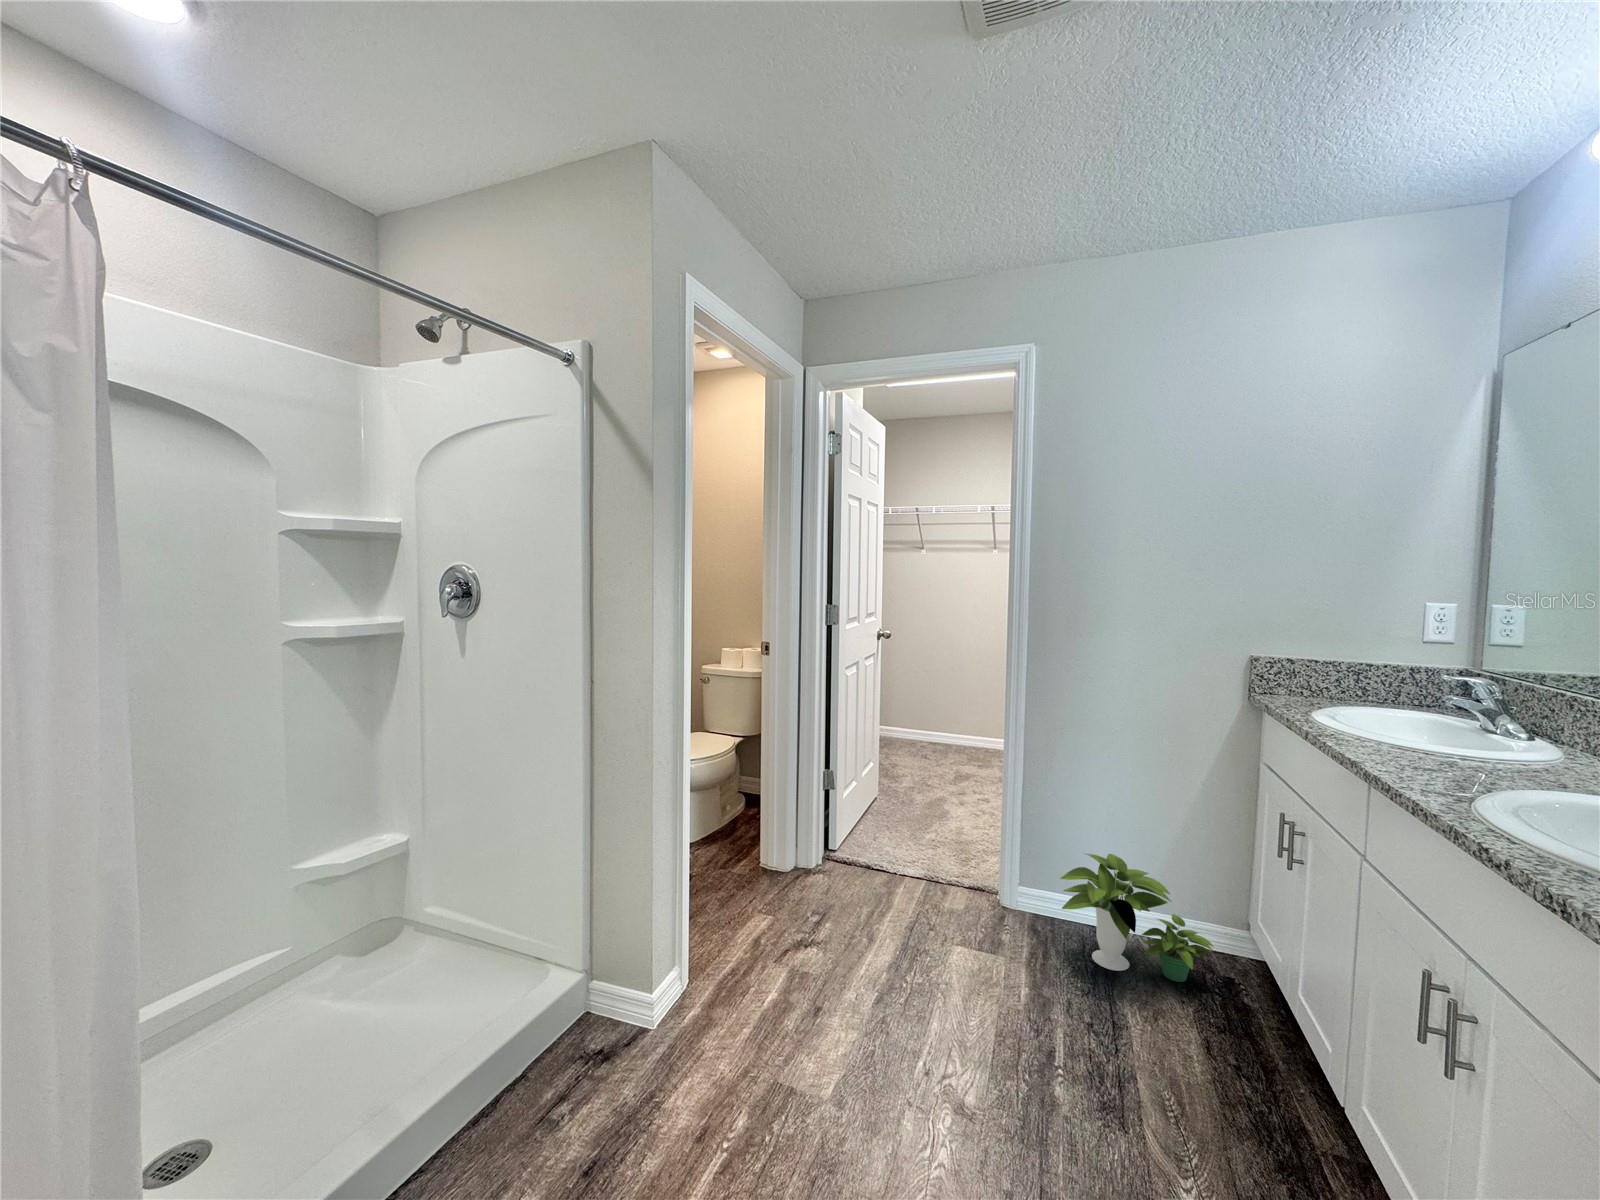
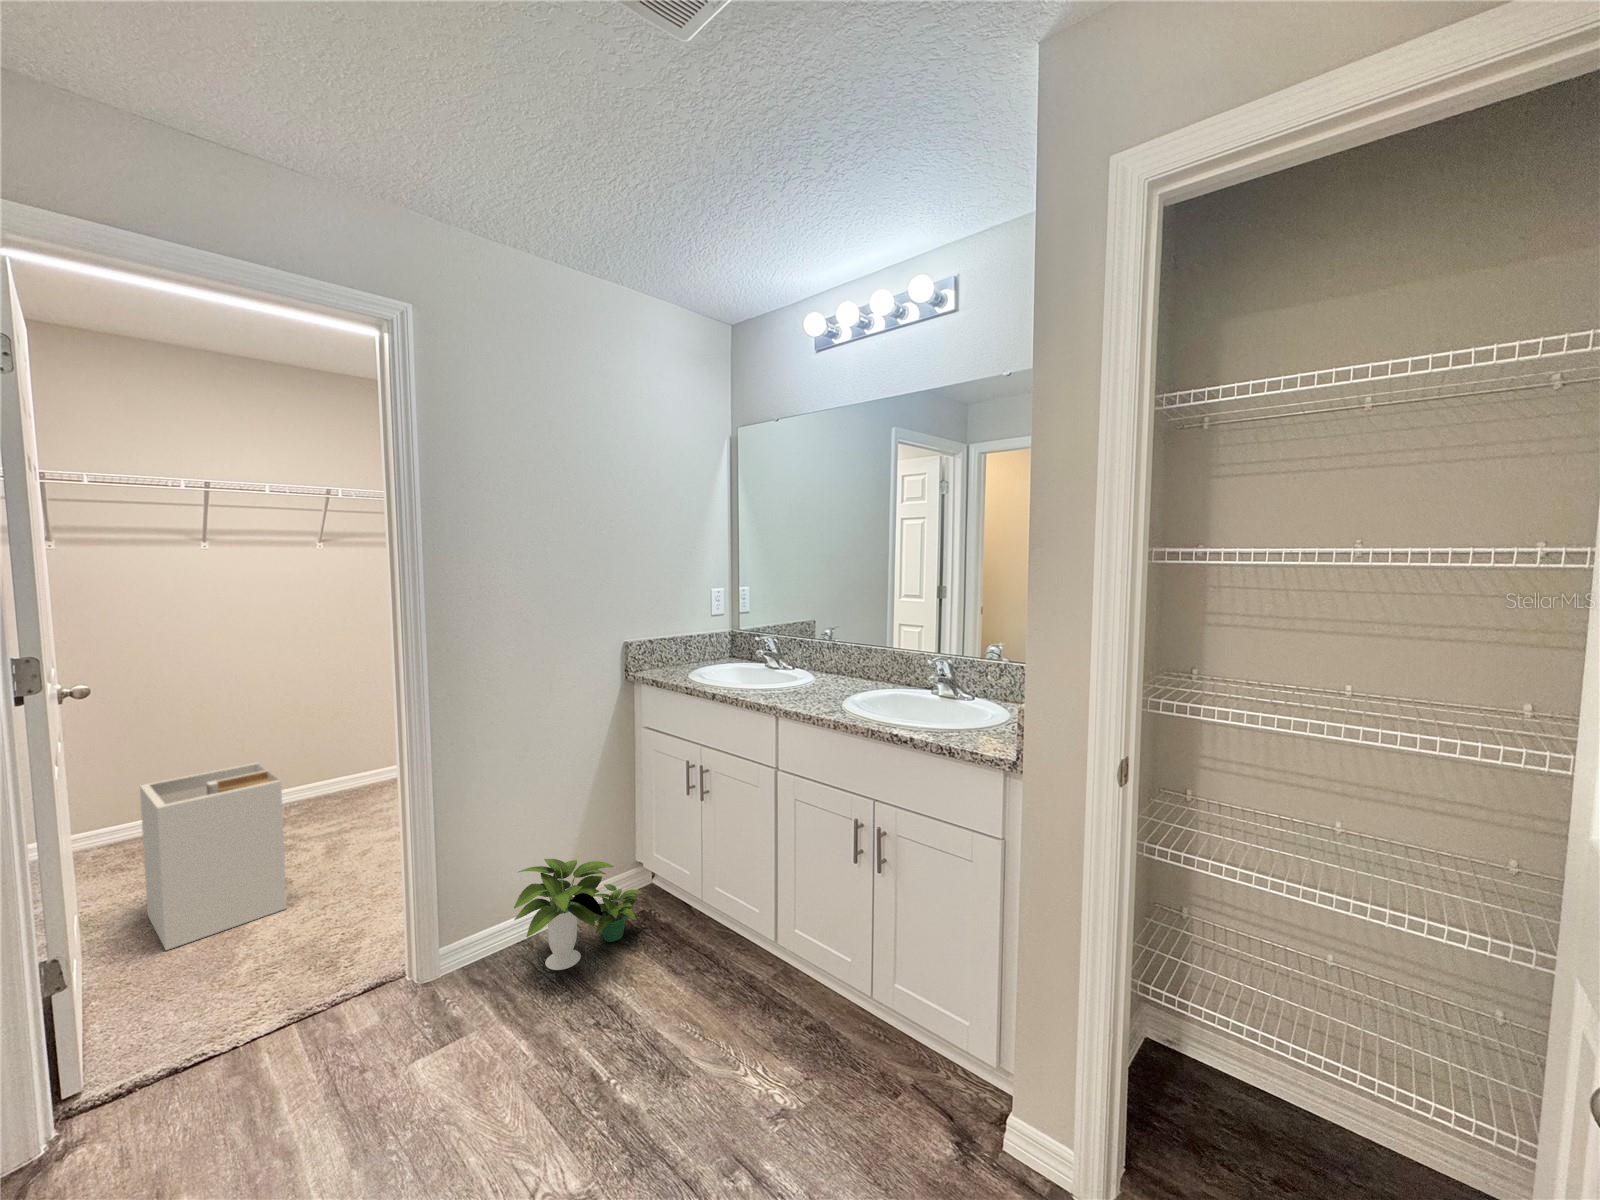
laundry hamper: none [911,703,981,816] -> present [140,763,287,950]

